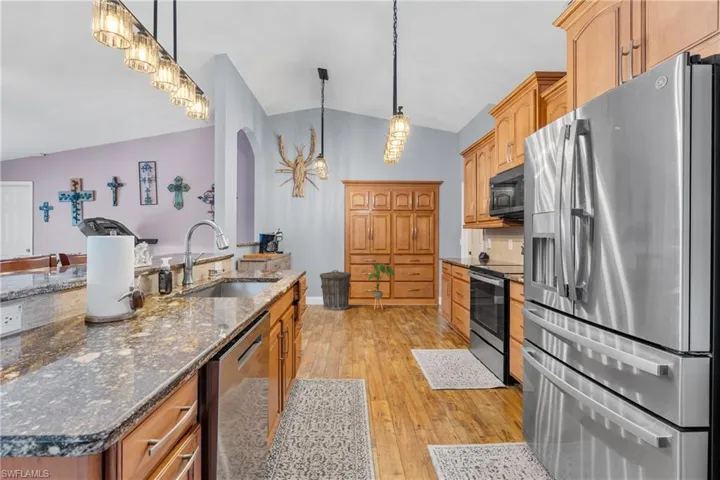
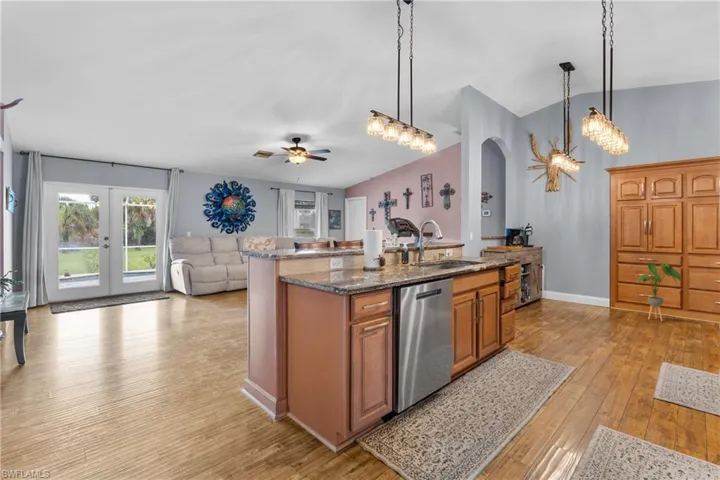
trash can: present [320,270,351,311] -> none [573,268,615,312]

